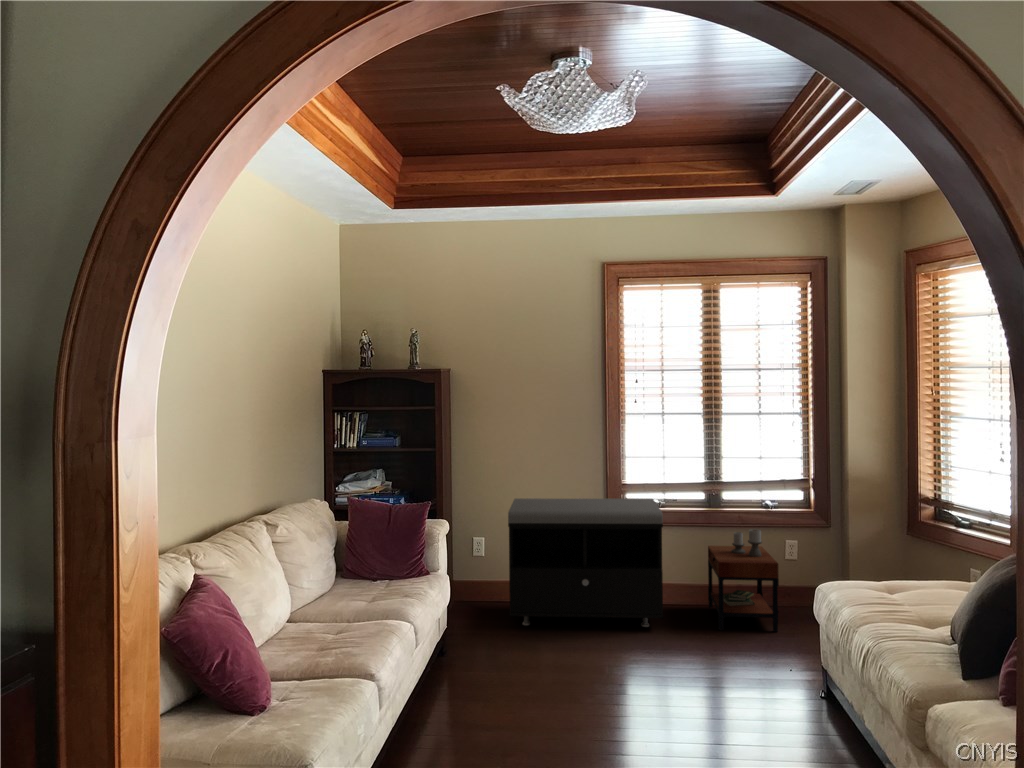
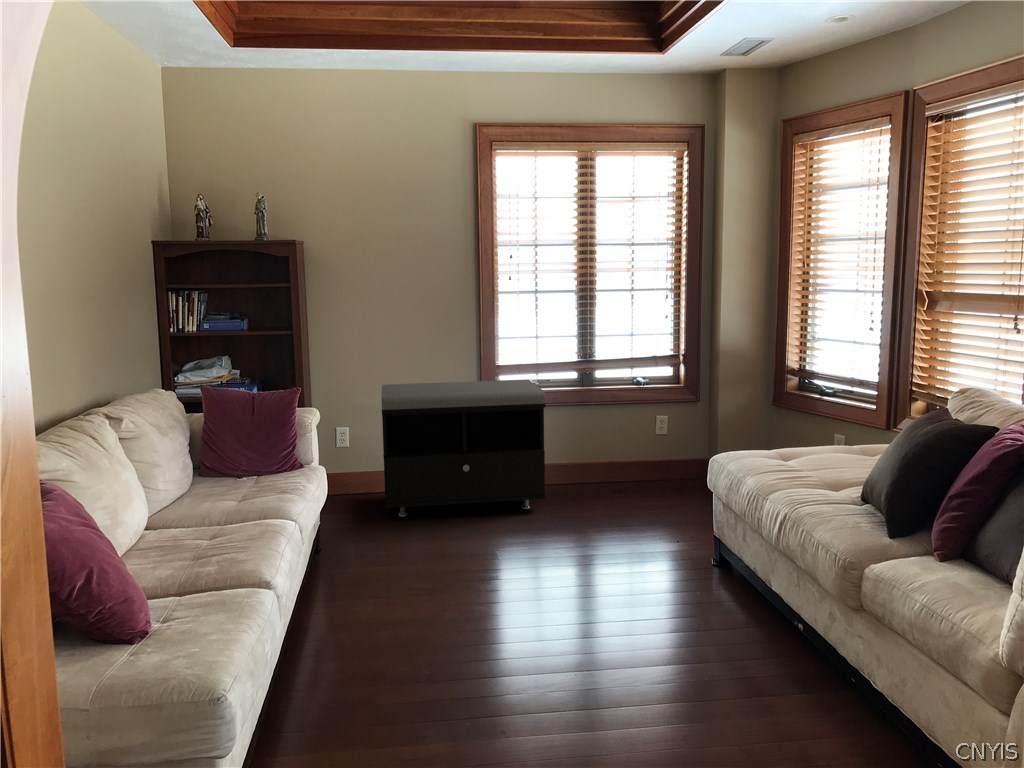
side table: present [708,529,779,632] -> none [583,406,657,507]

